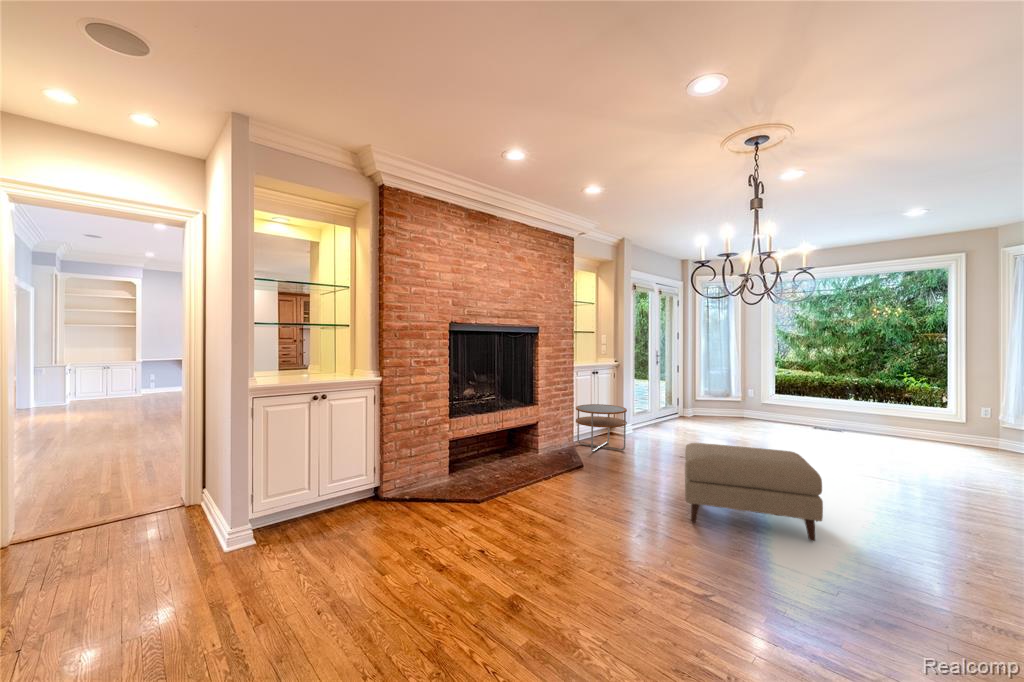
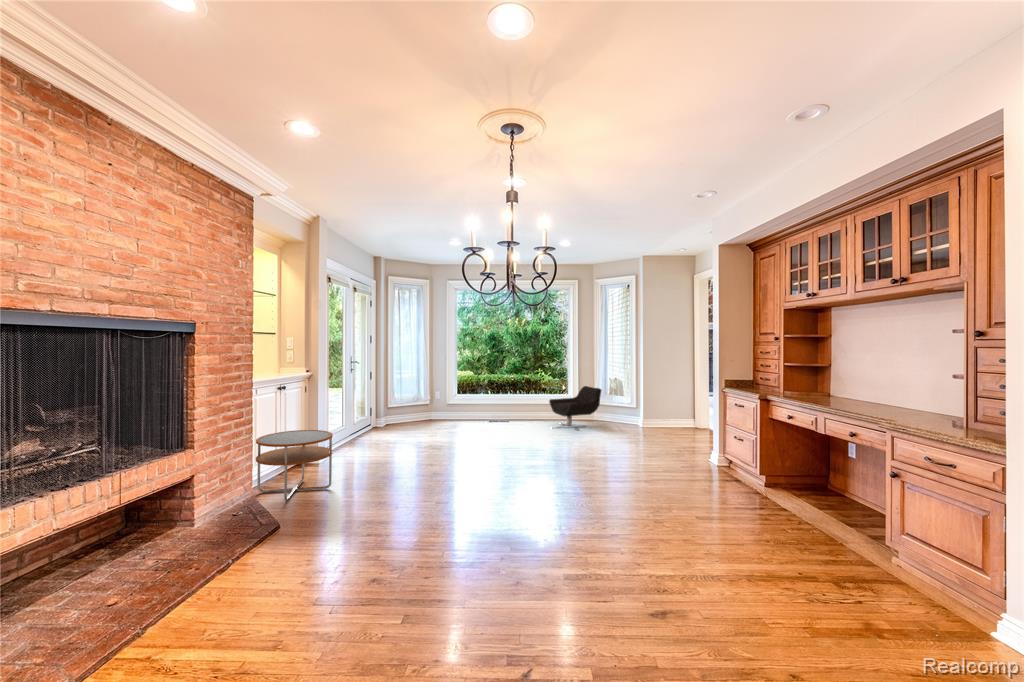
lounge chair: none [893,396,986,451] -> present [549,386,601,430]
ottoman: present [685,443,823,541] -> none [430,458,577,573]

